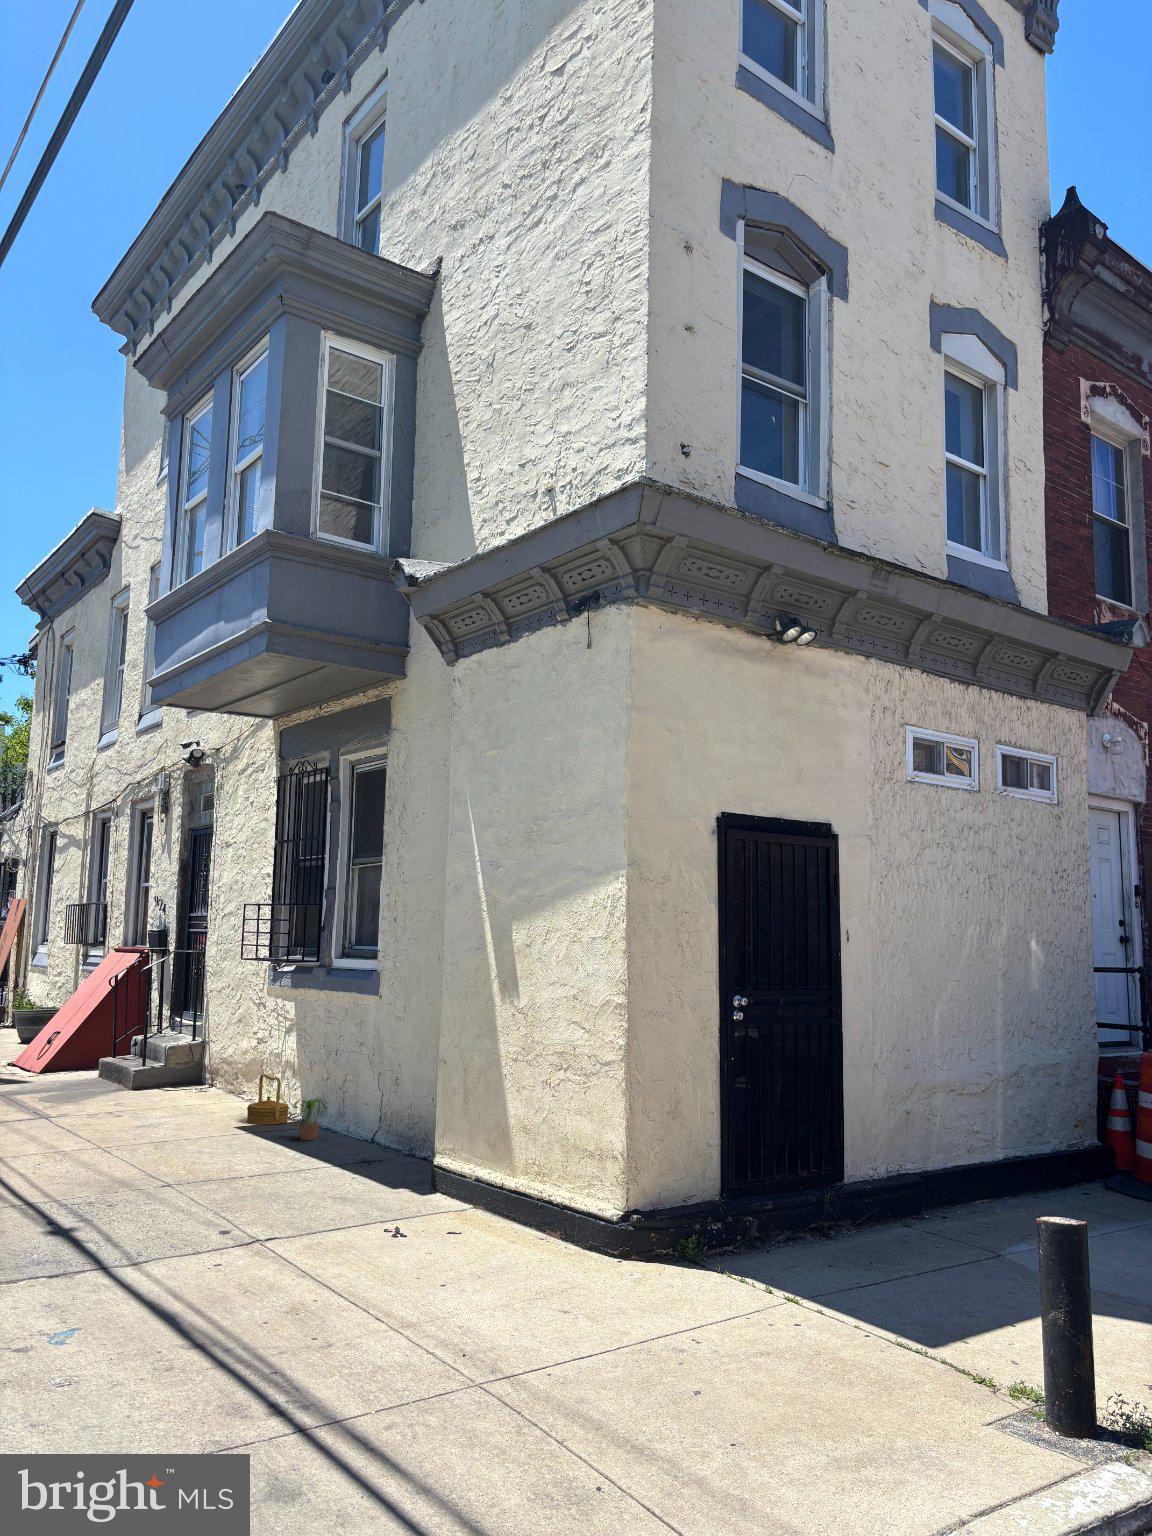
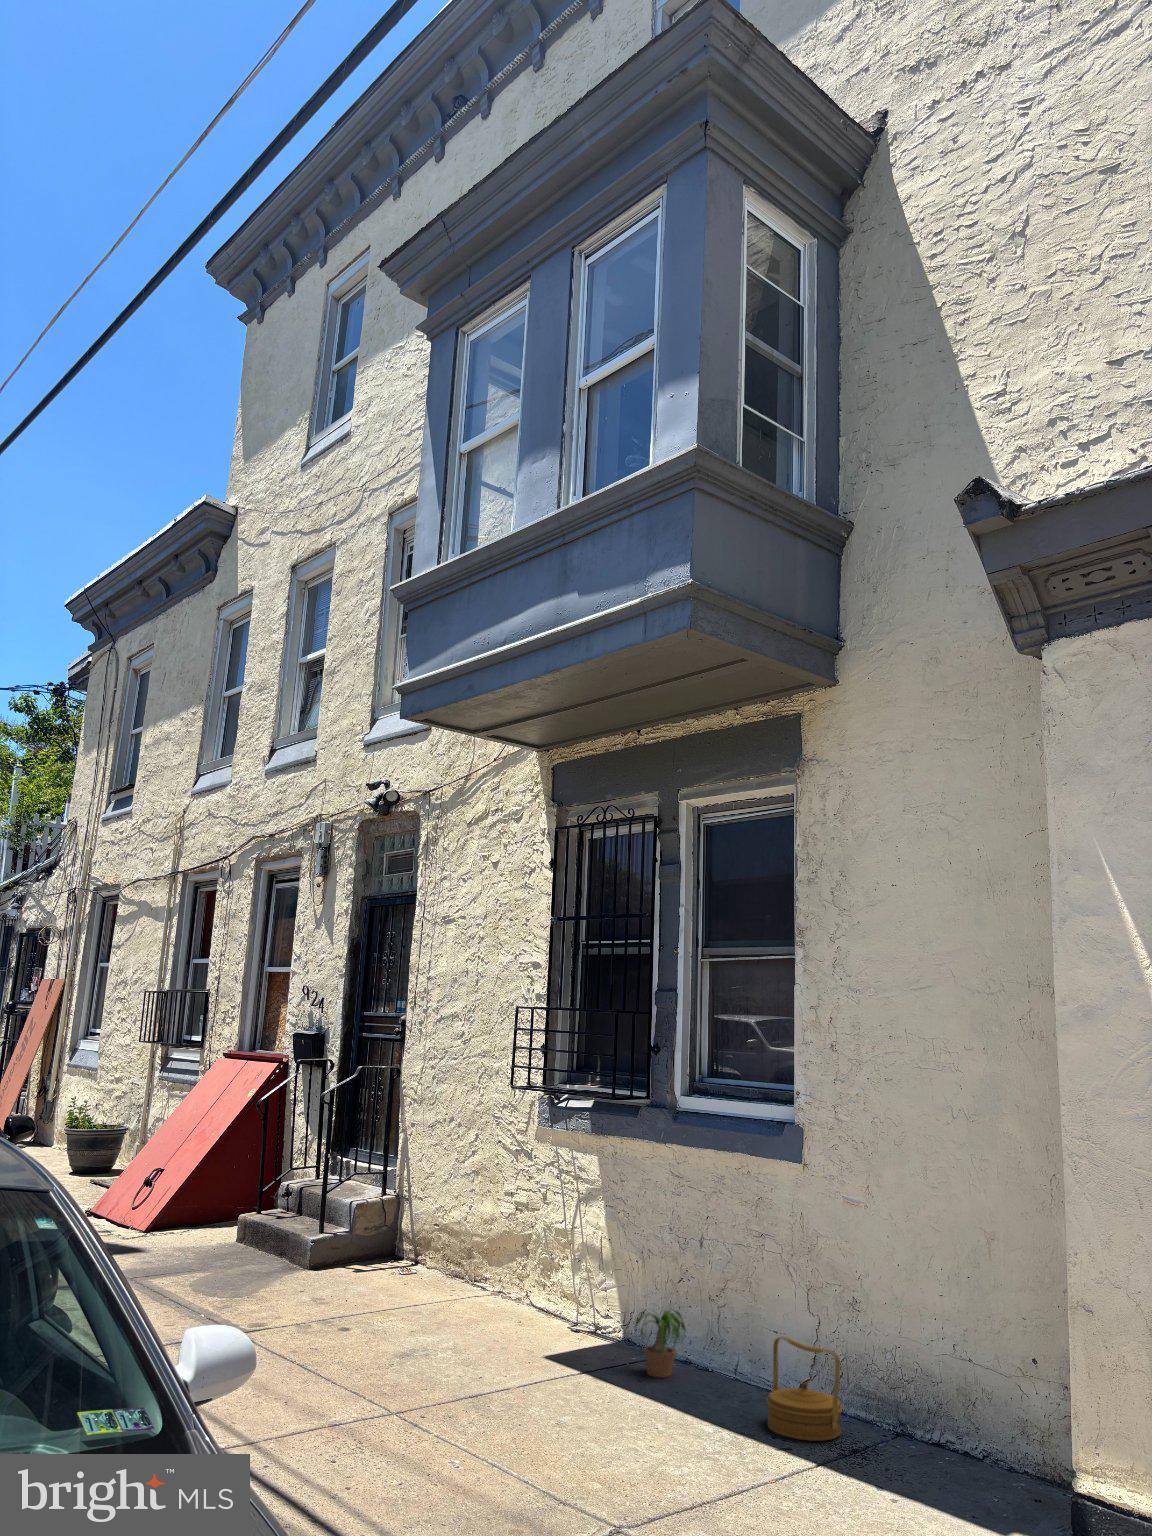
woven basket: present [247,1074,289,1125] -> present [767,1337,842,1441]

